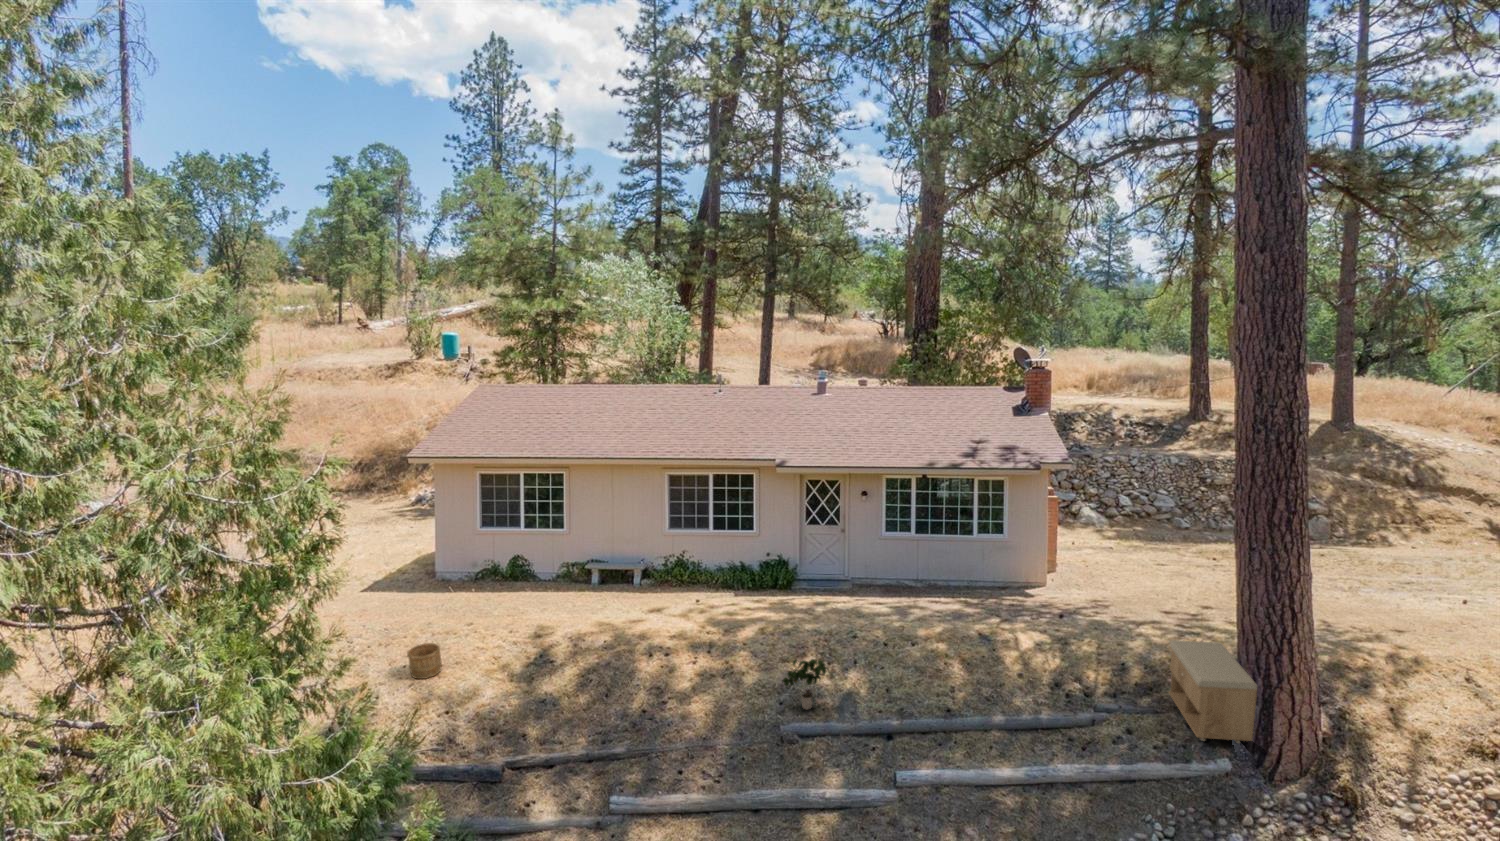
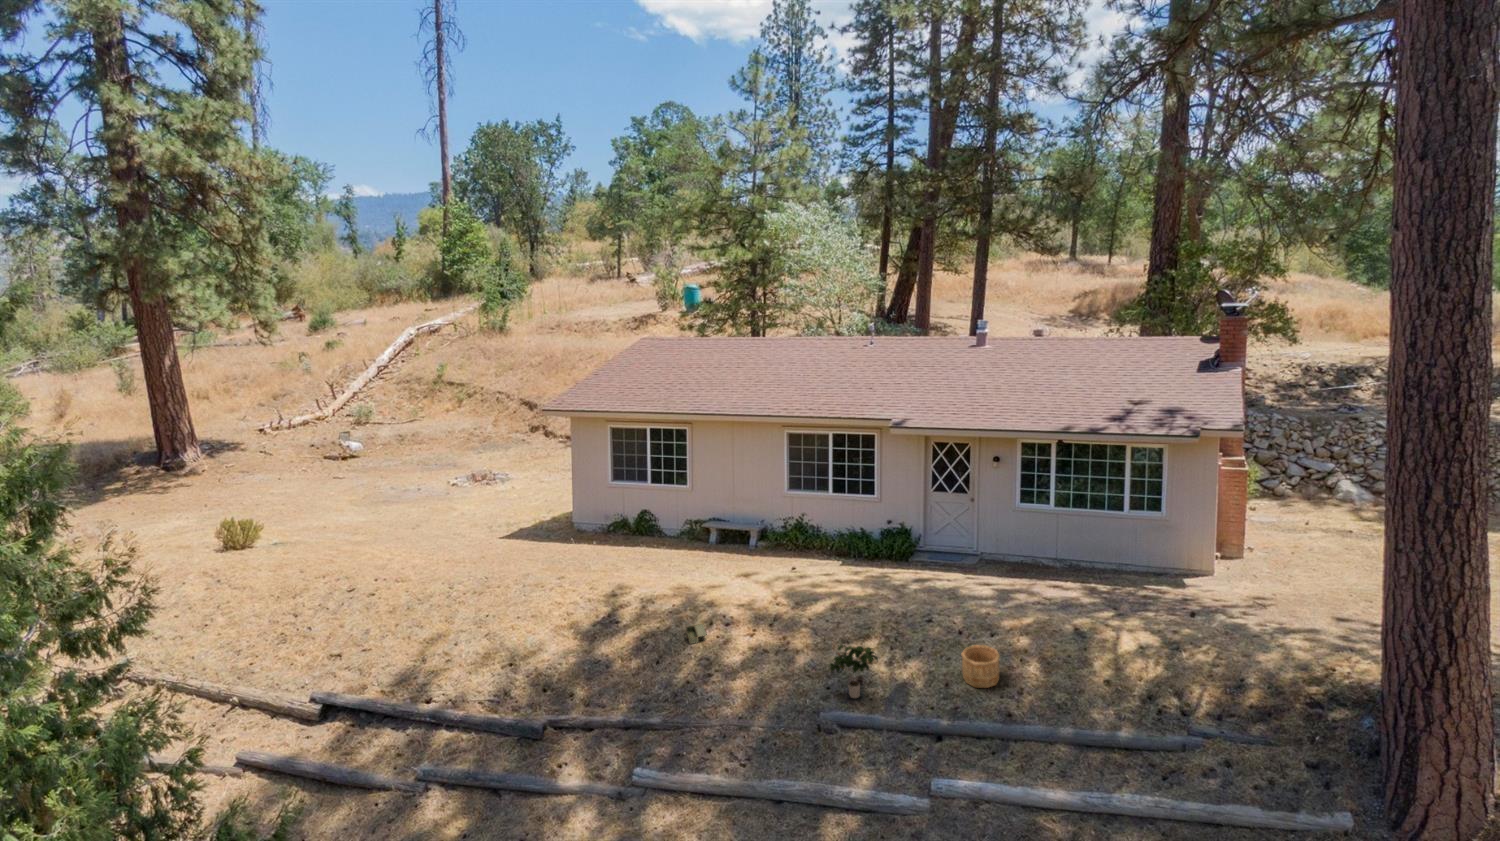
storage bench: present [1169,640,1257,743] -> none [1289,661,1389,795]
wooden bucket: present [407,643,442,679] -> present [961,645,1000,688]
toolbox: none [623,655,647,675] -> present [686,624,707,644]

